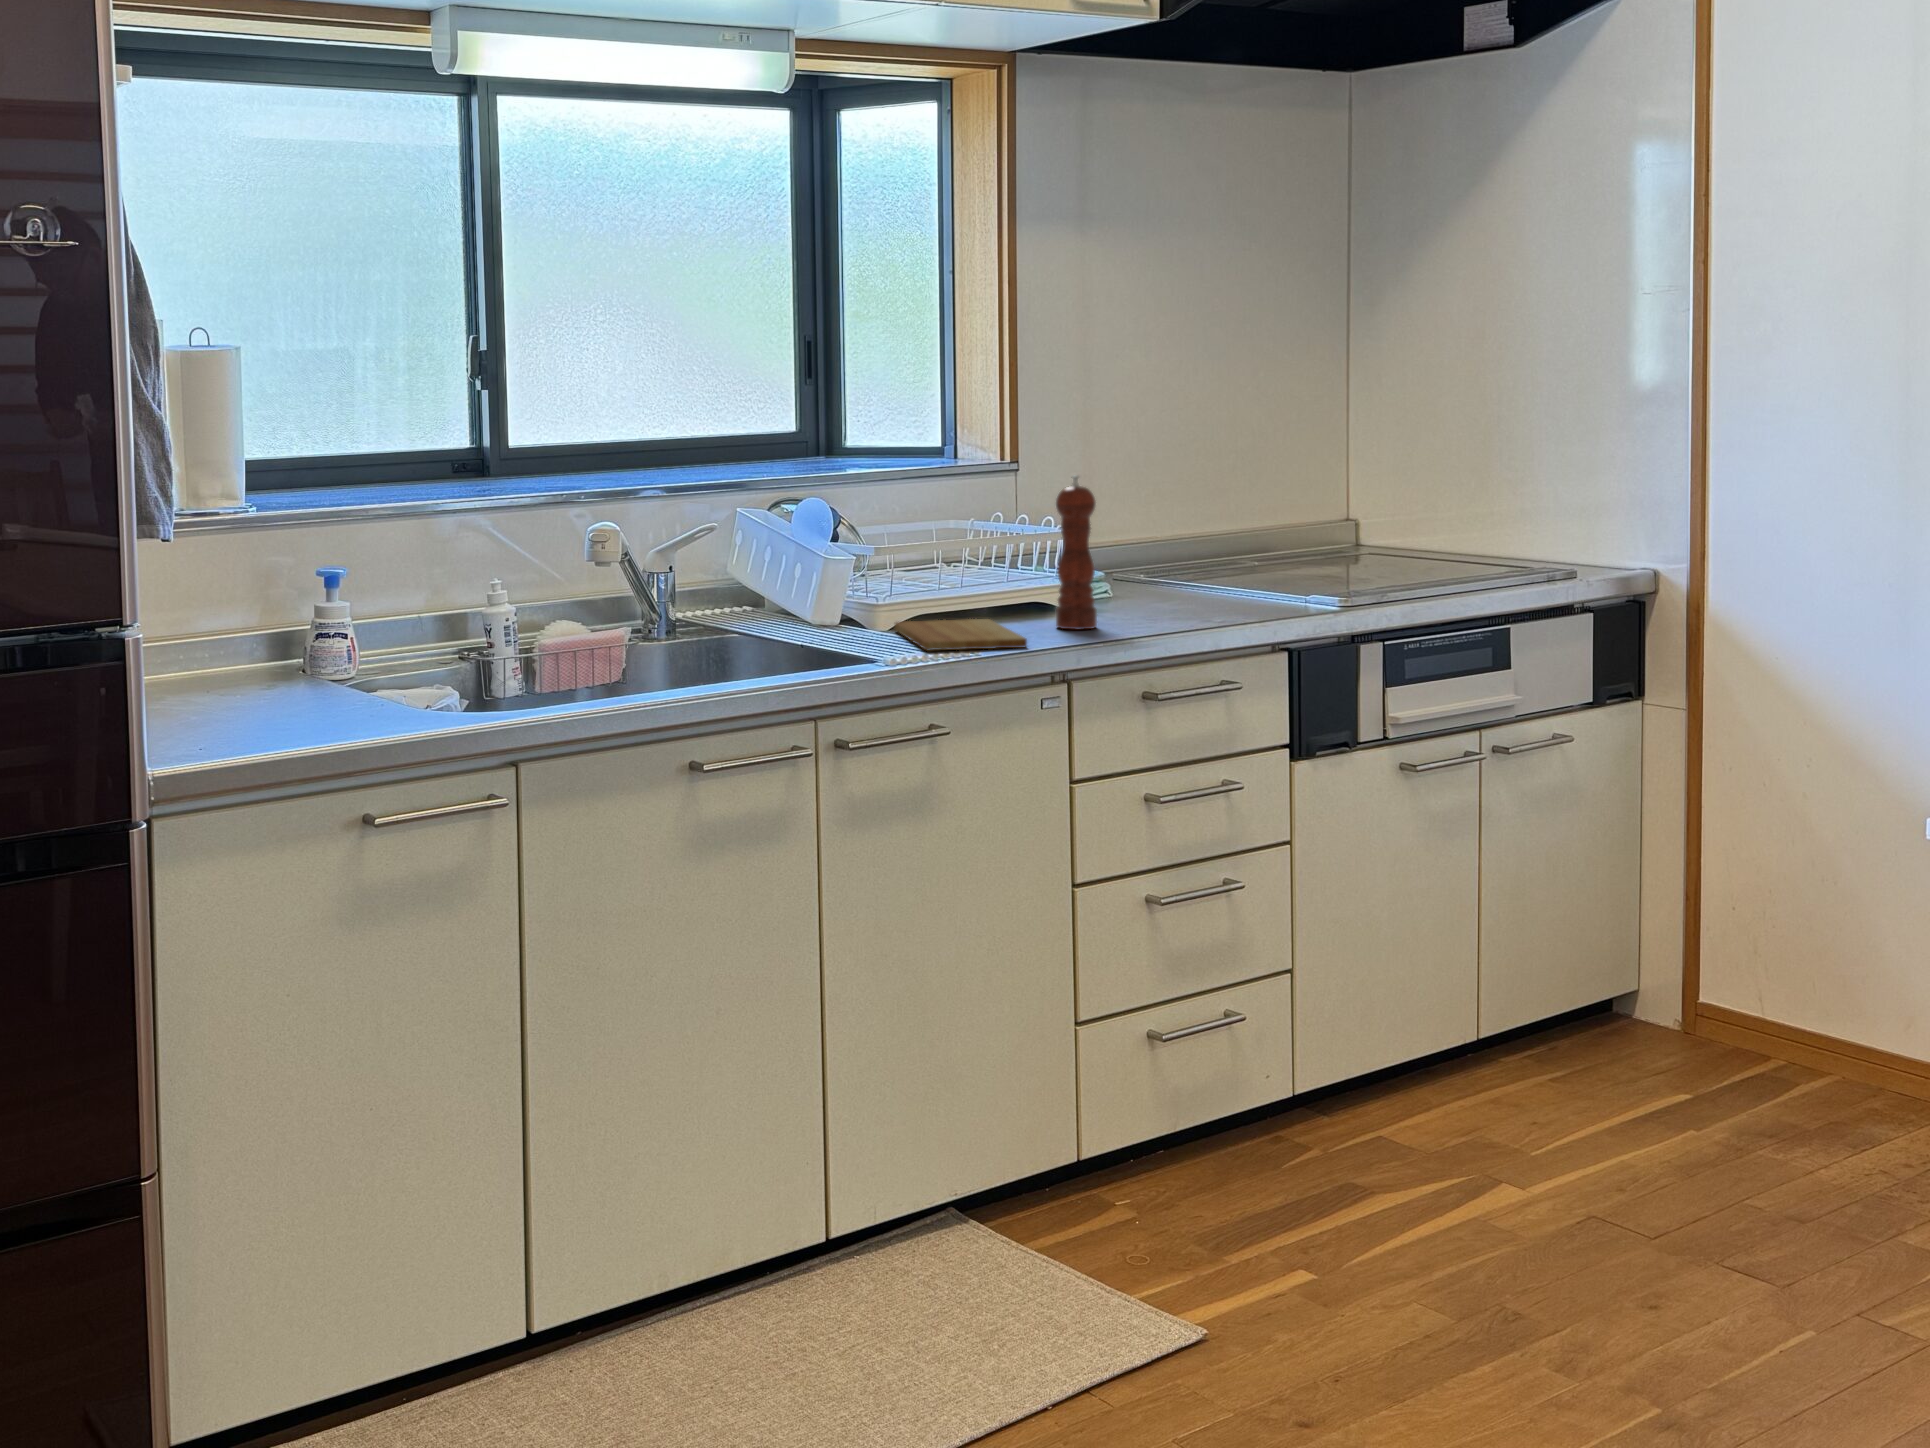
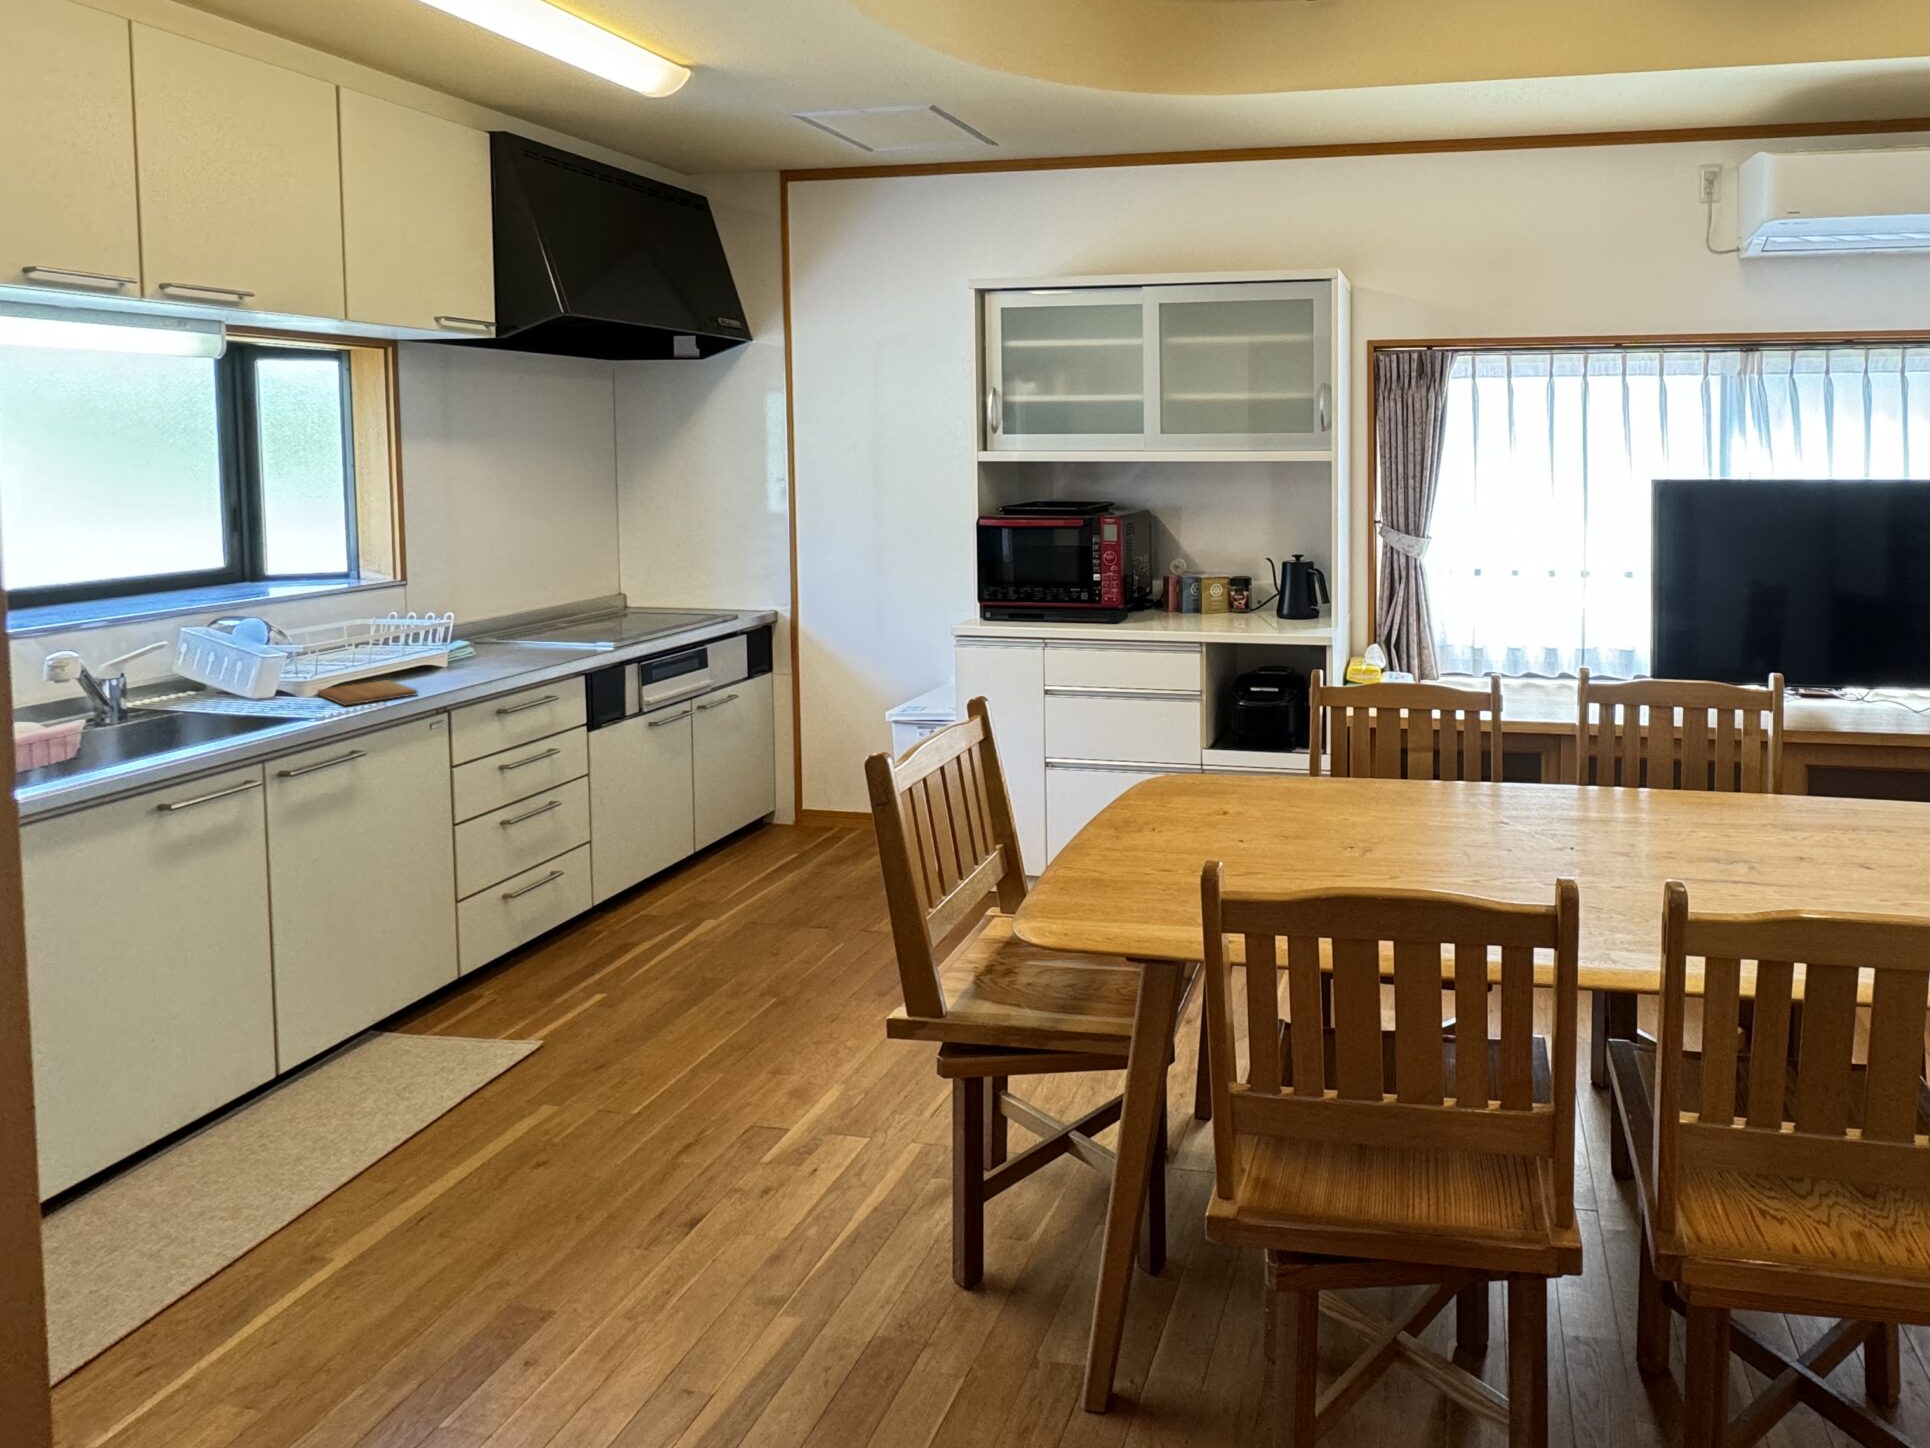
pepper mill: present [1056,475,1097,629] -> none [434,593,464,680]

